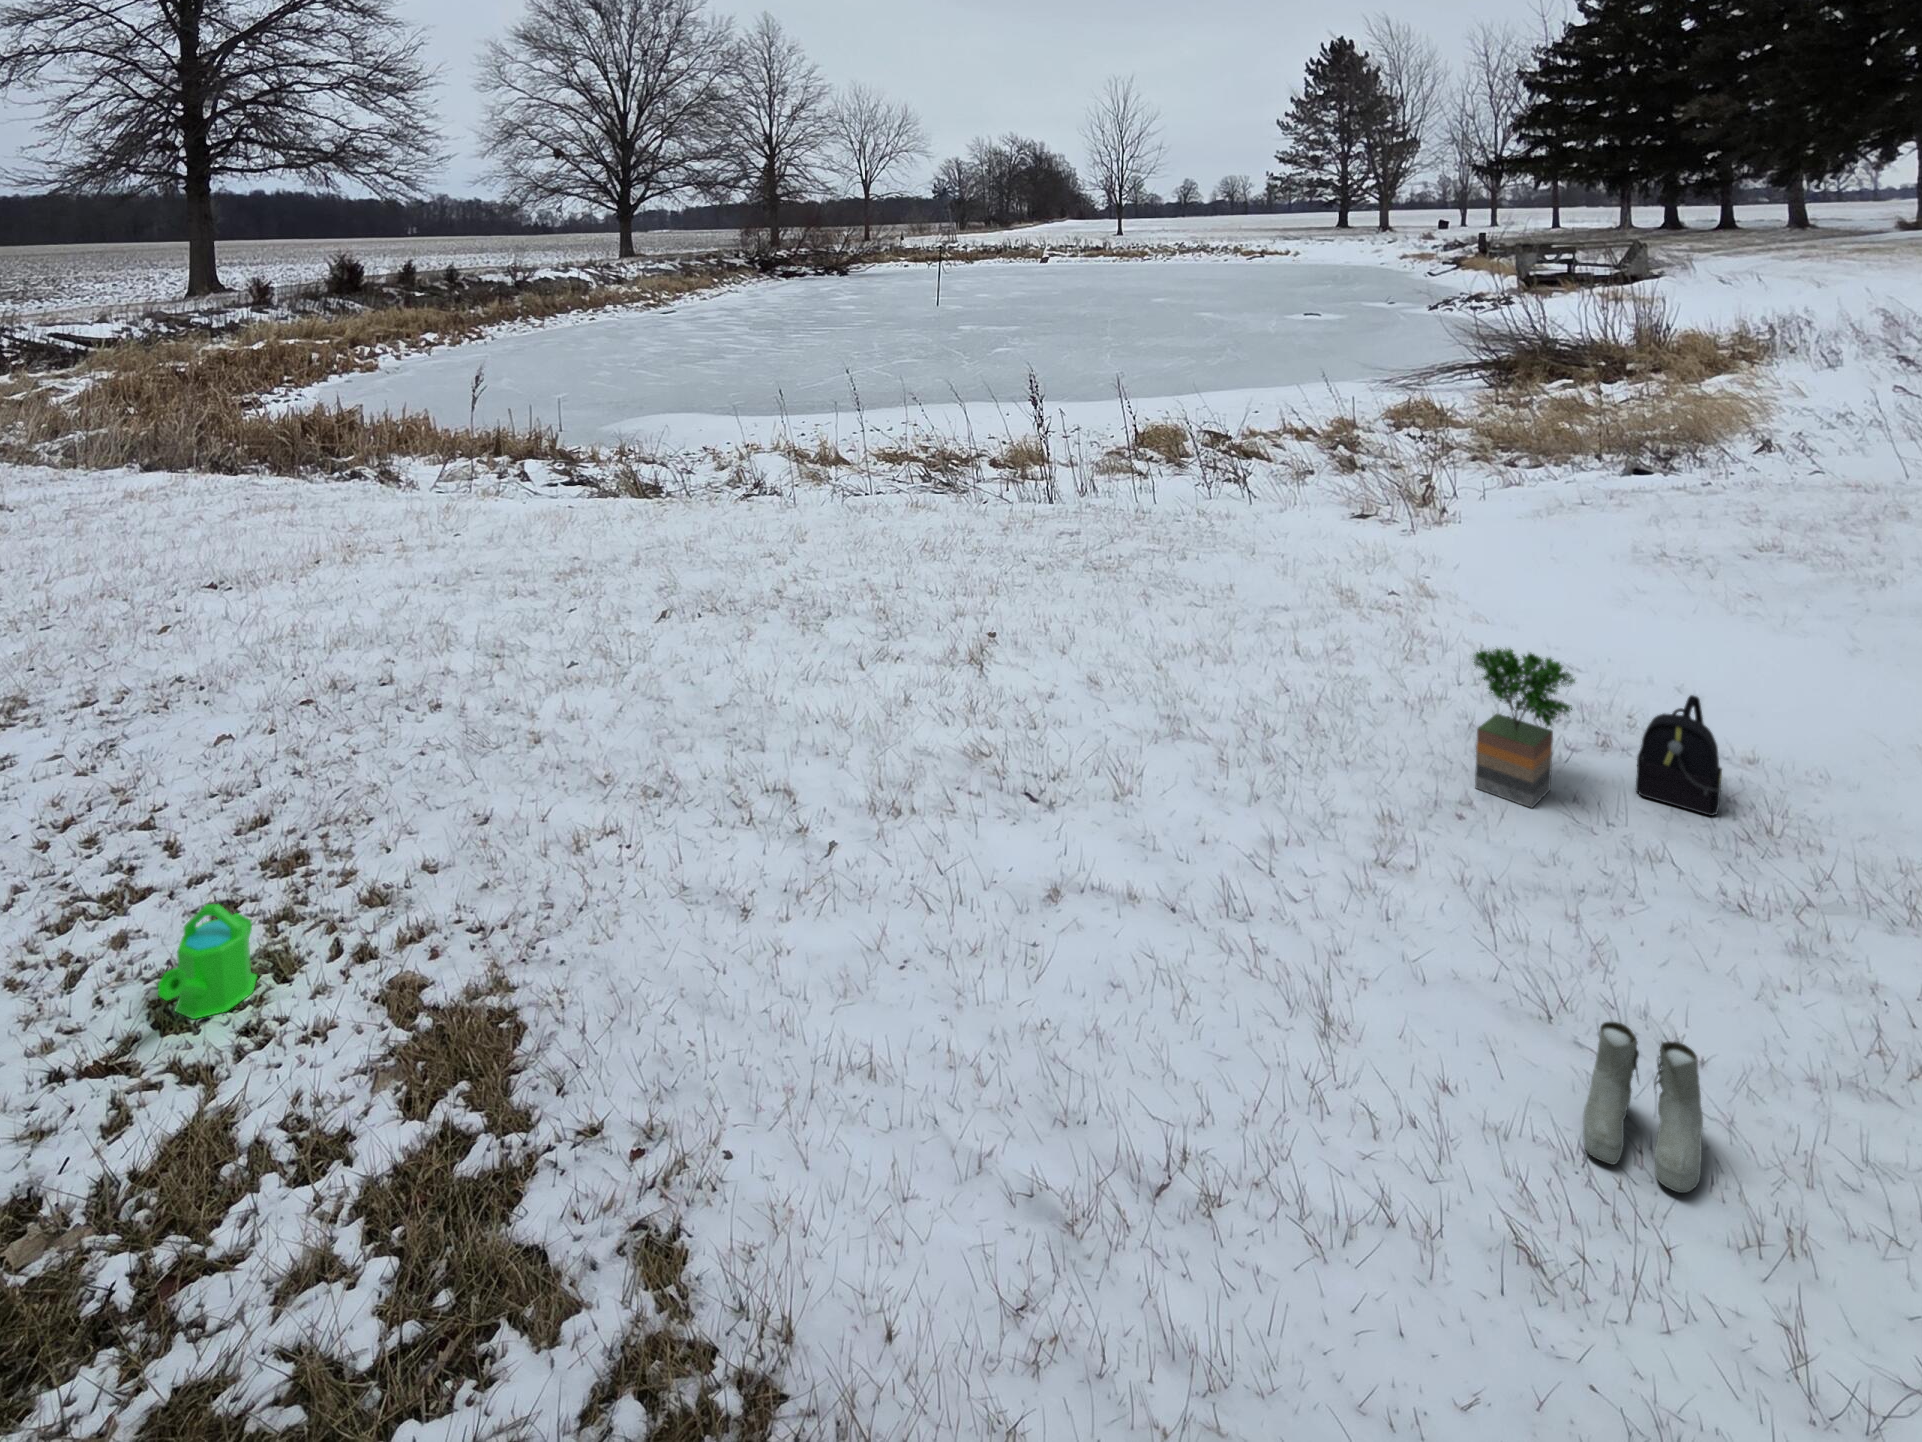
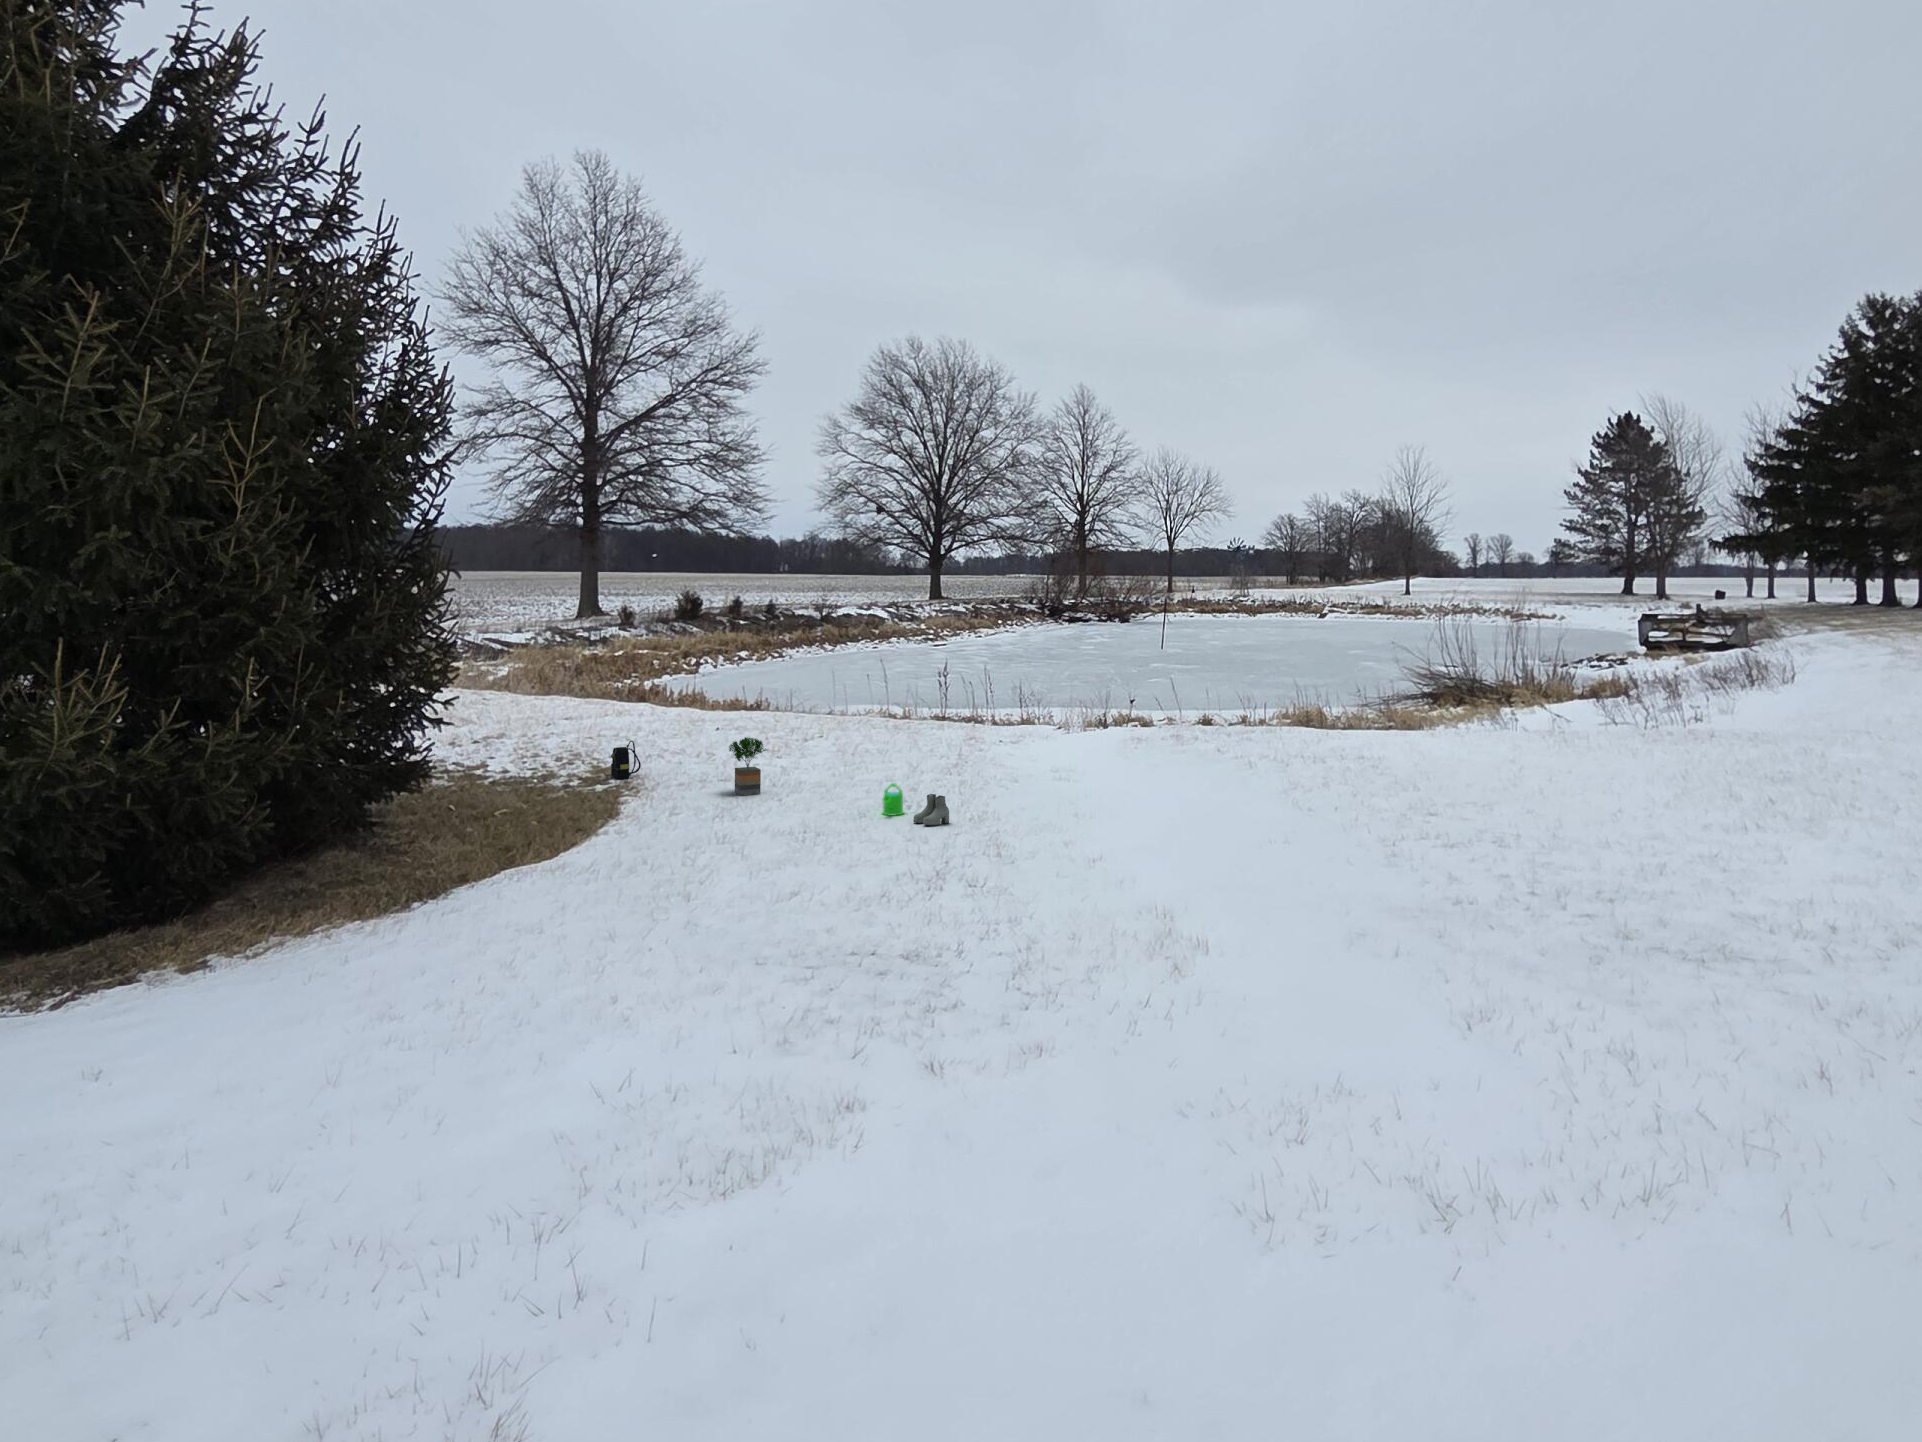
potted tree: present [1474,649,1575,808] -> present [729,737,768,796]
backpack: present [1636,695,1722,816] -> present [611,741,641,779]
watering can: present [158,904,257,1019] -> present [883,783,903,816]

